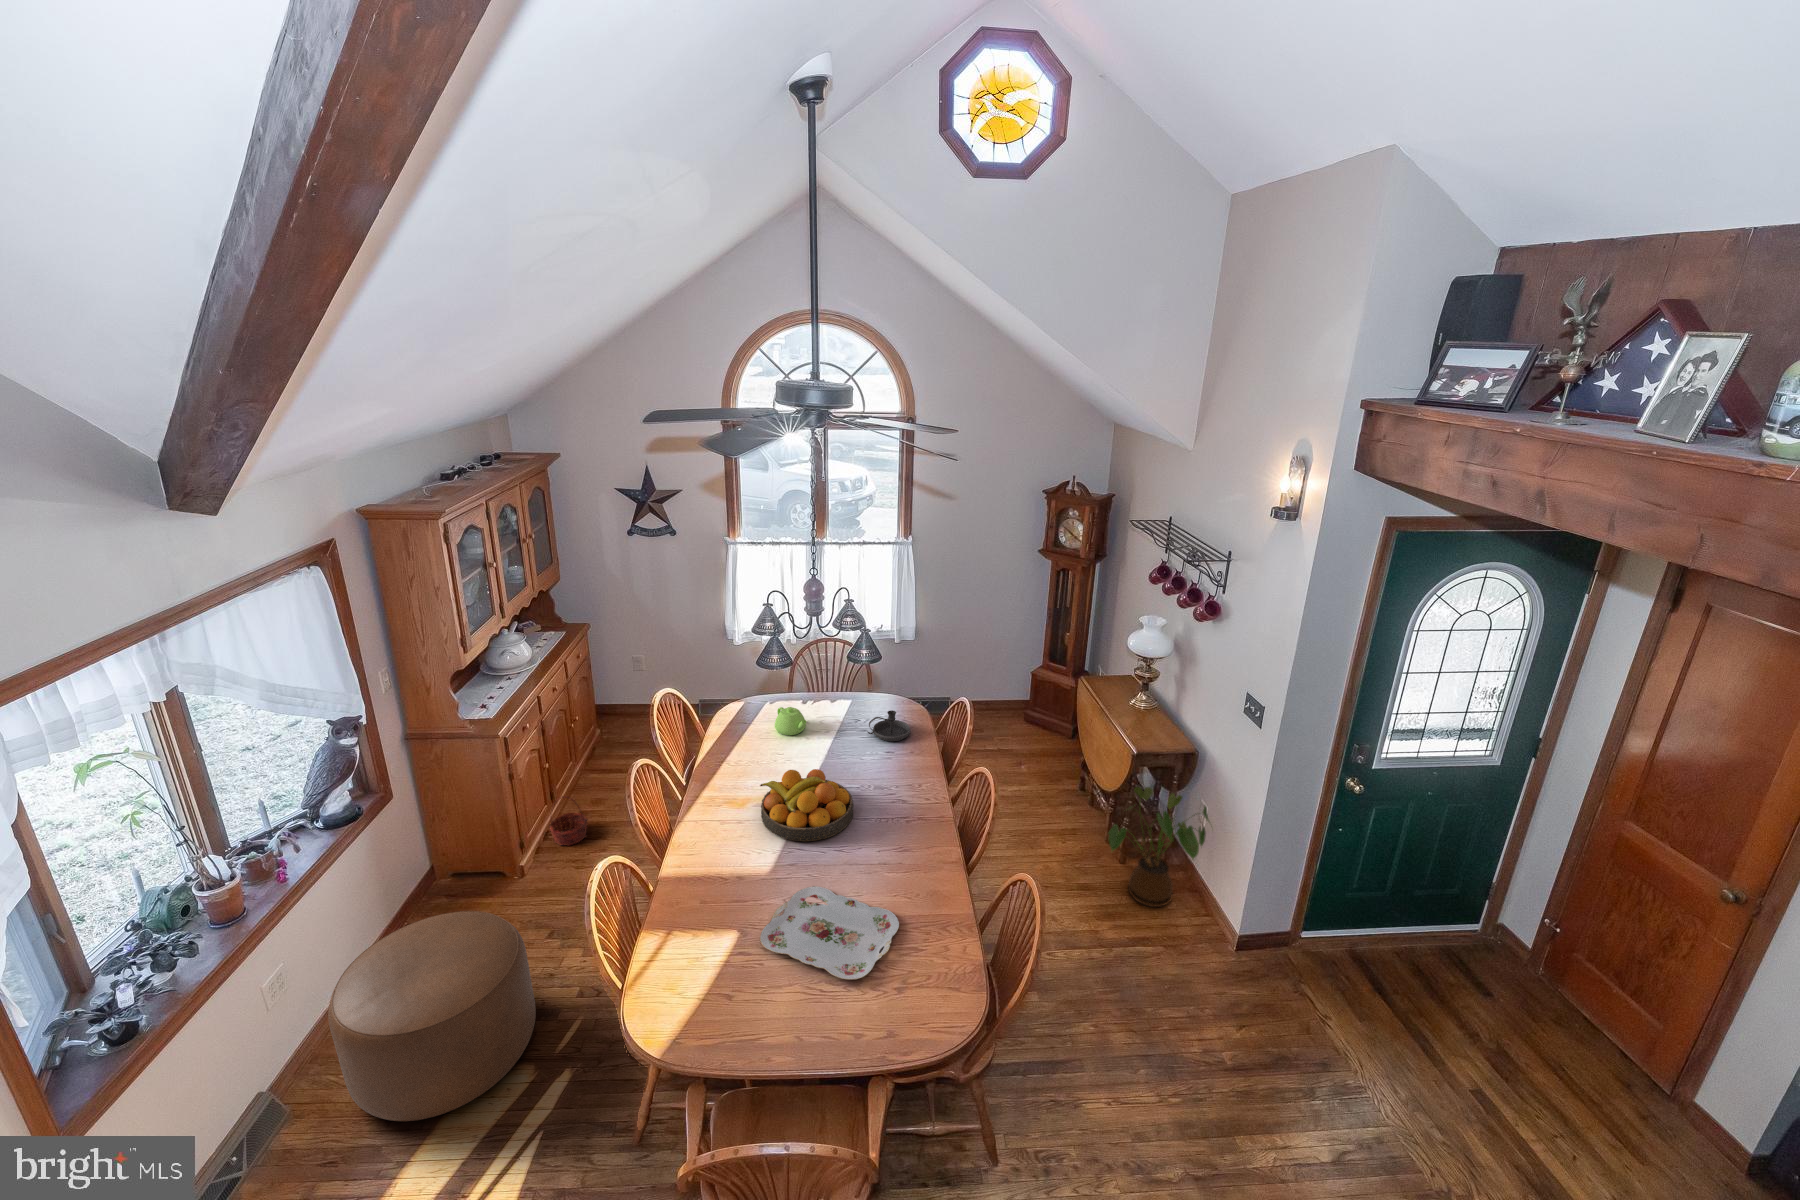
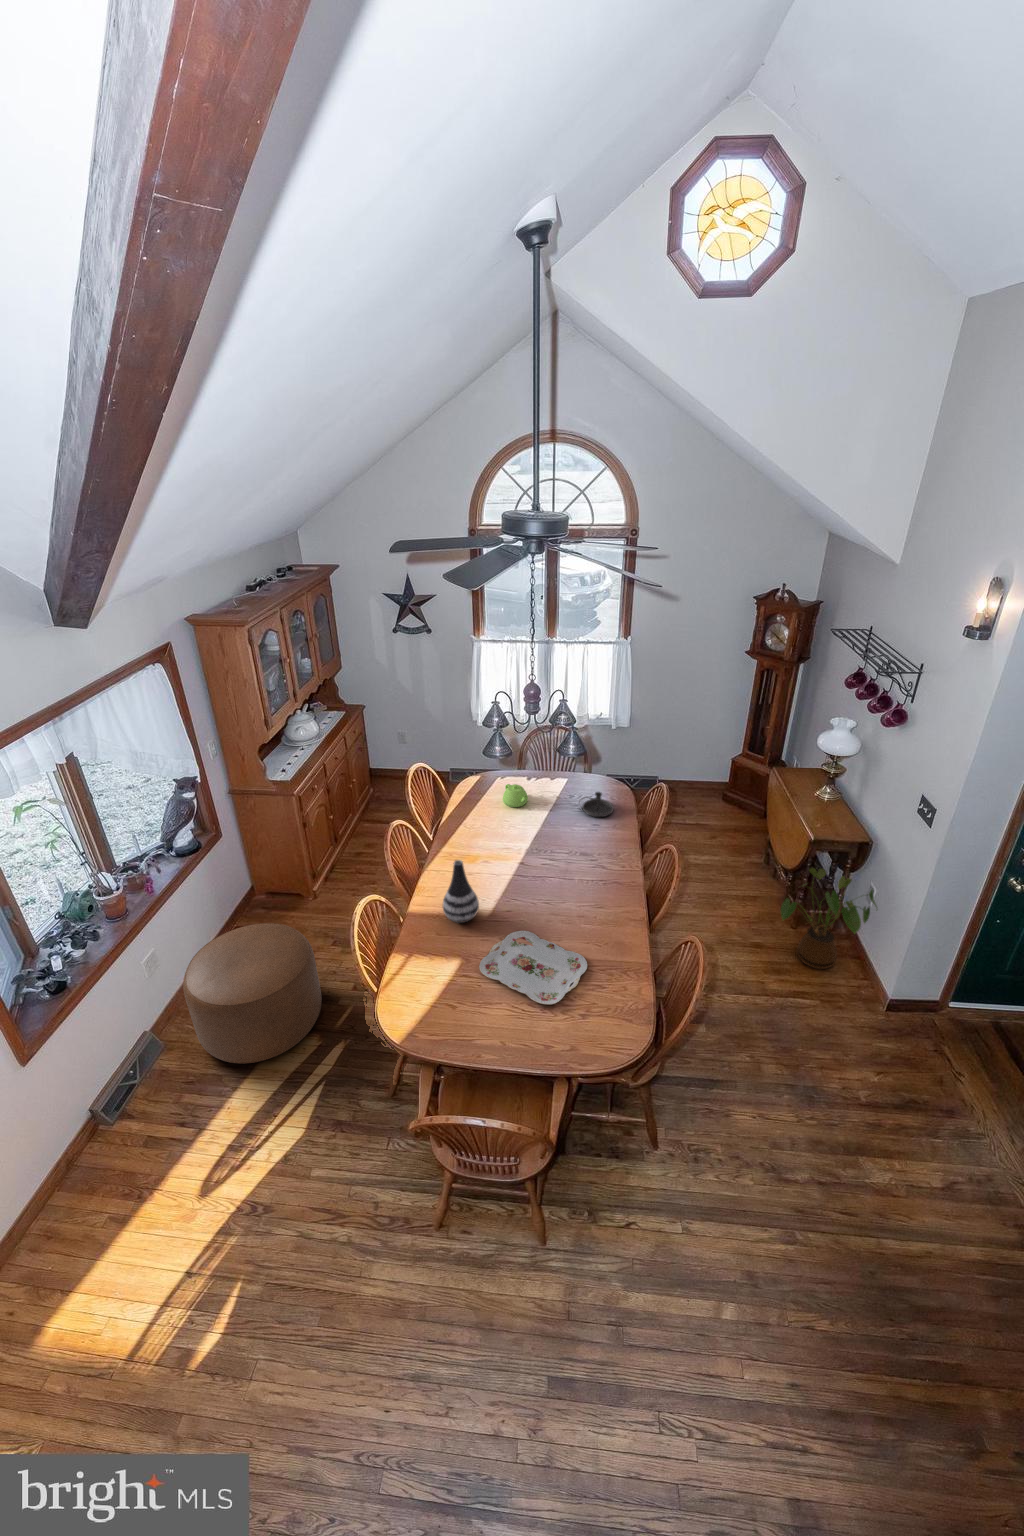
fruit bowl: present [760,769,853,841] -> none [486,837,560,895]
basket: present [550,796,587,846] -> none [333,841,361,879]
vase: none [707,800,755,884] -> present [443,860,479,923]

